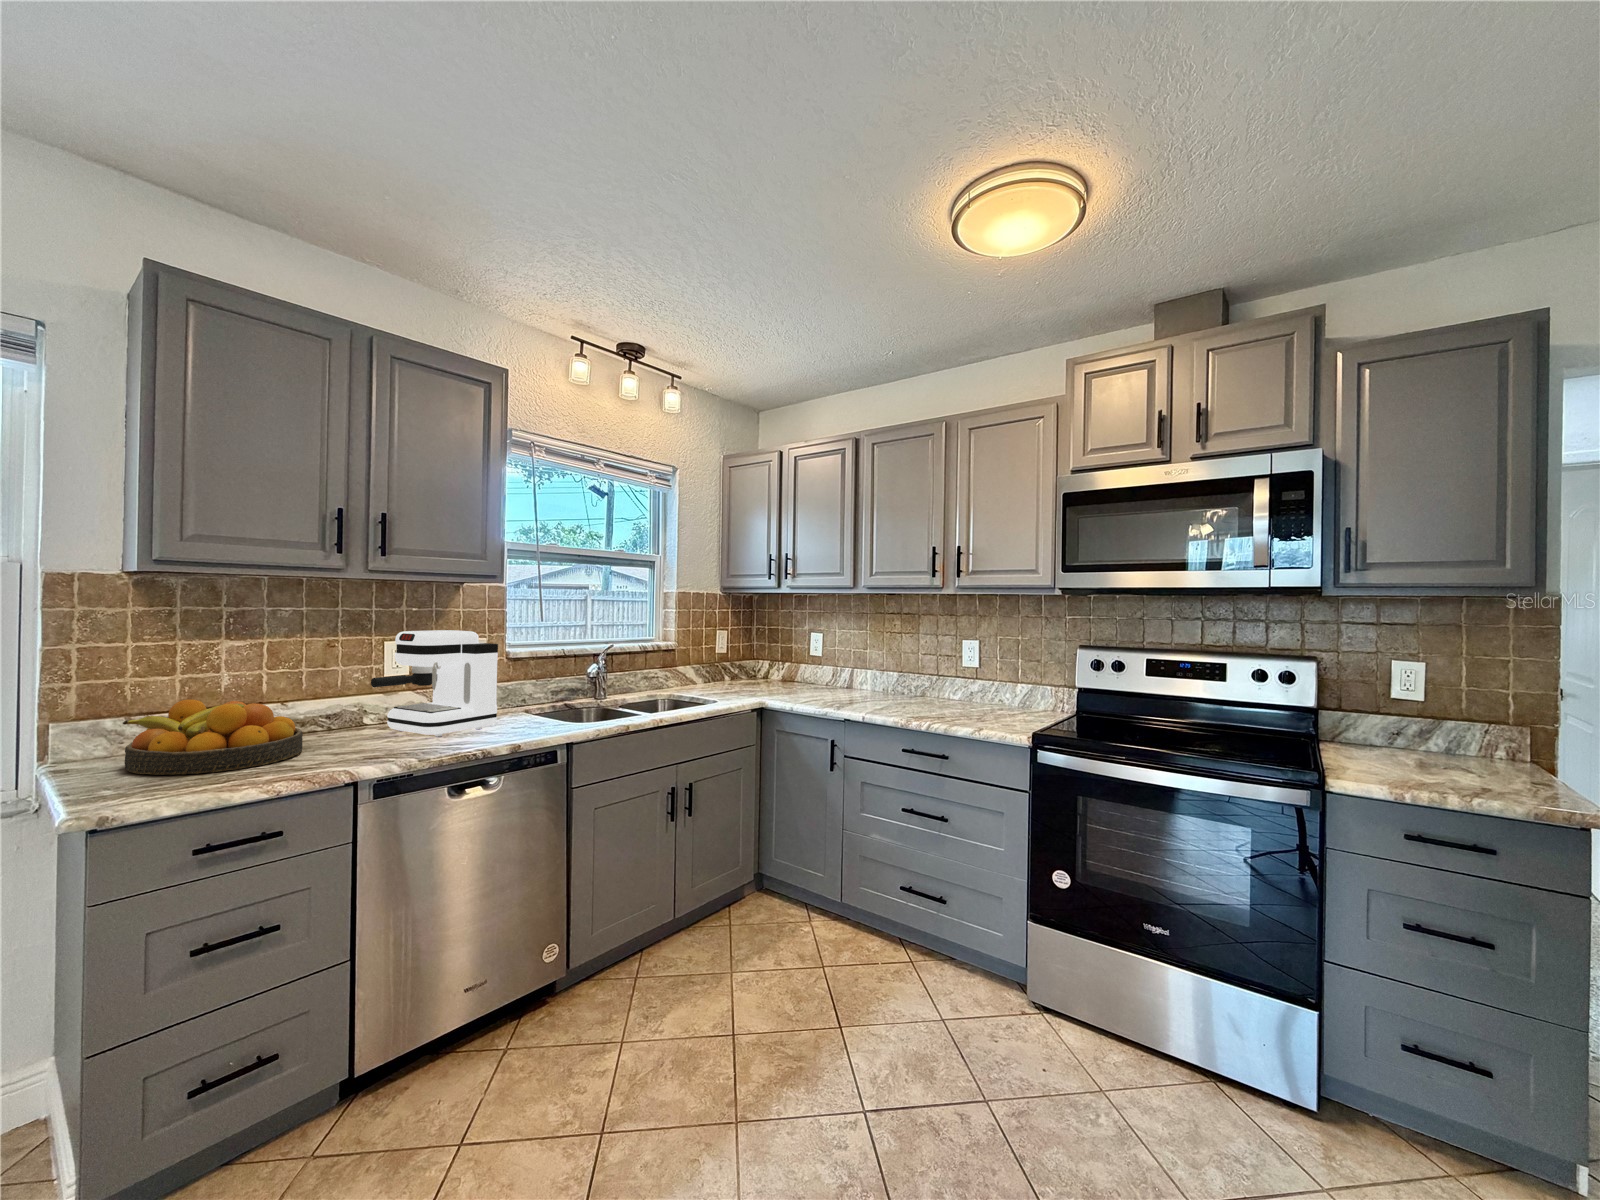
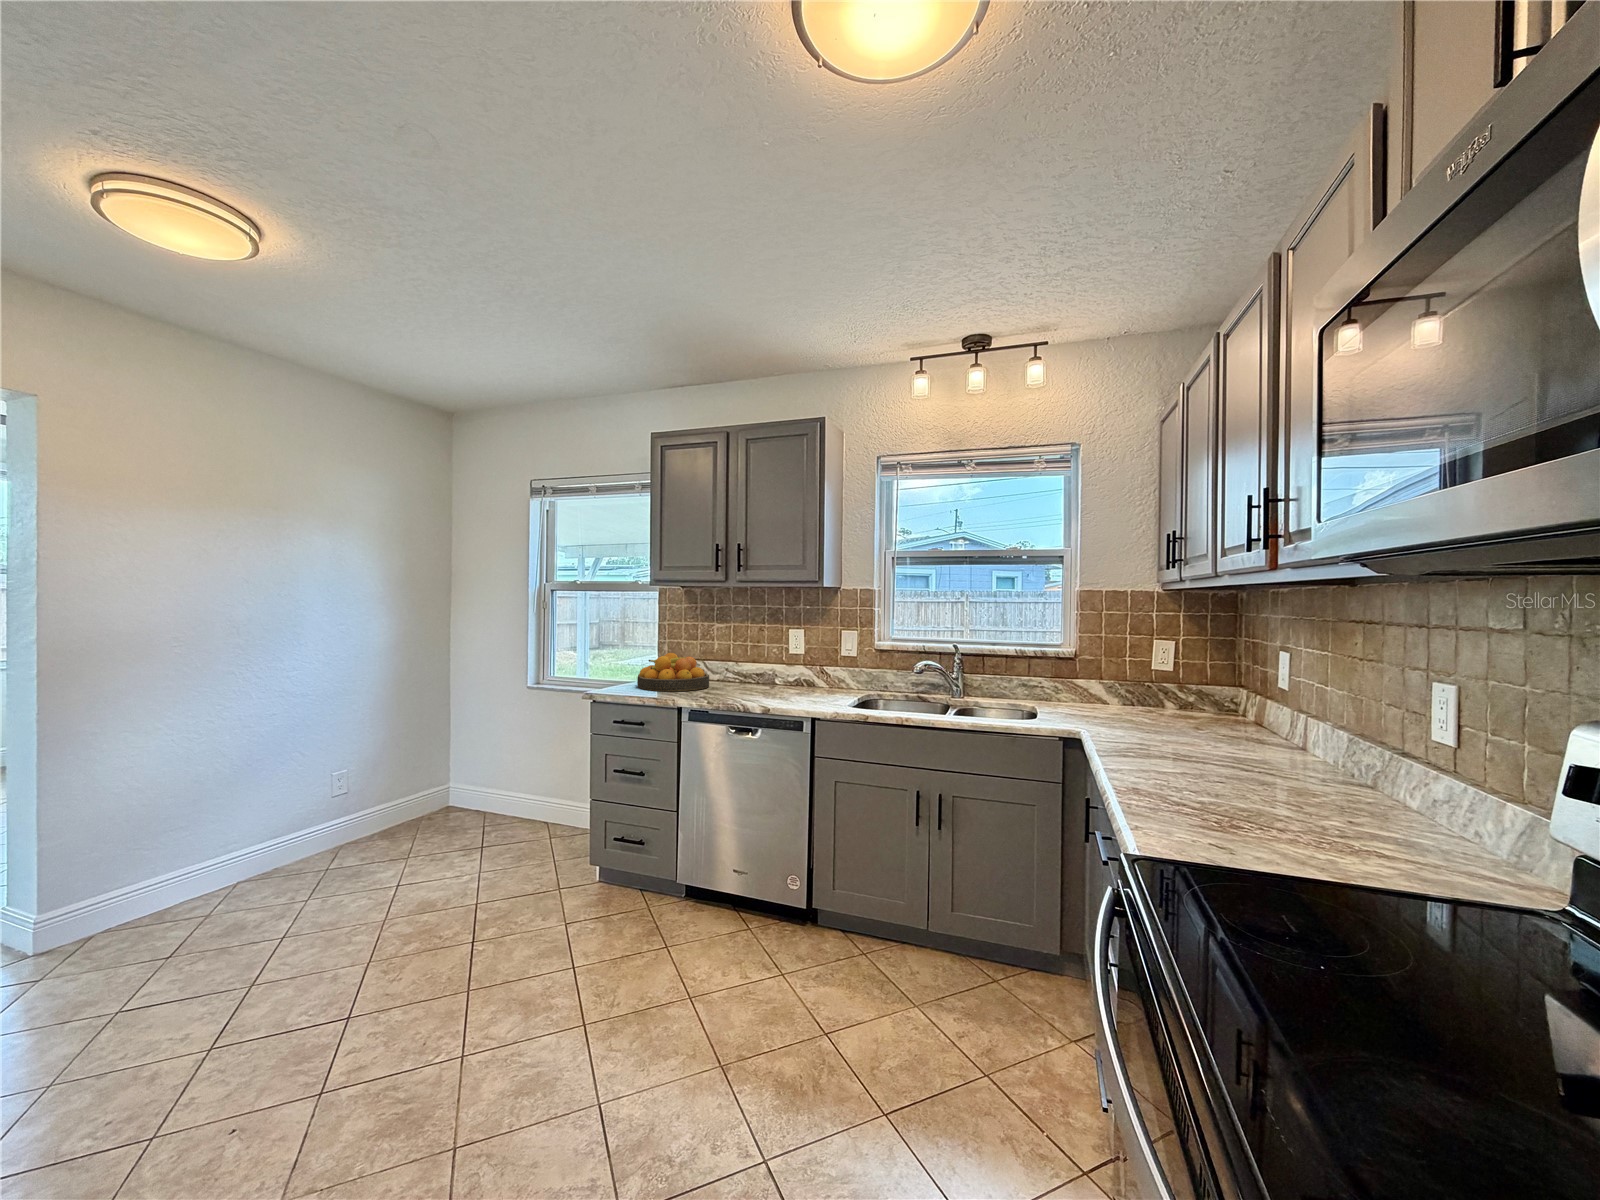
coffee maker: present [371,630,498,737] -> none [742,622,811,698]

